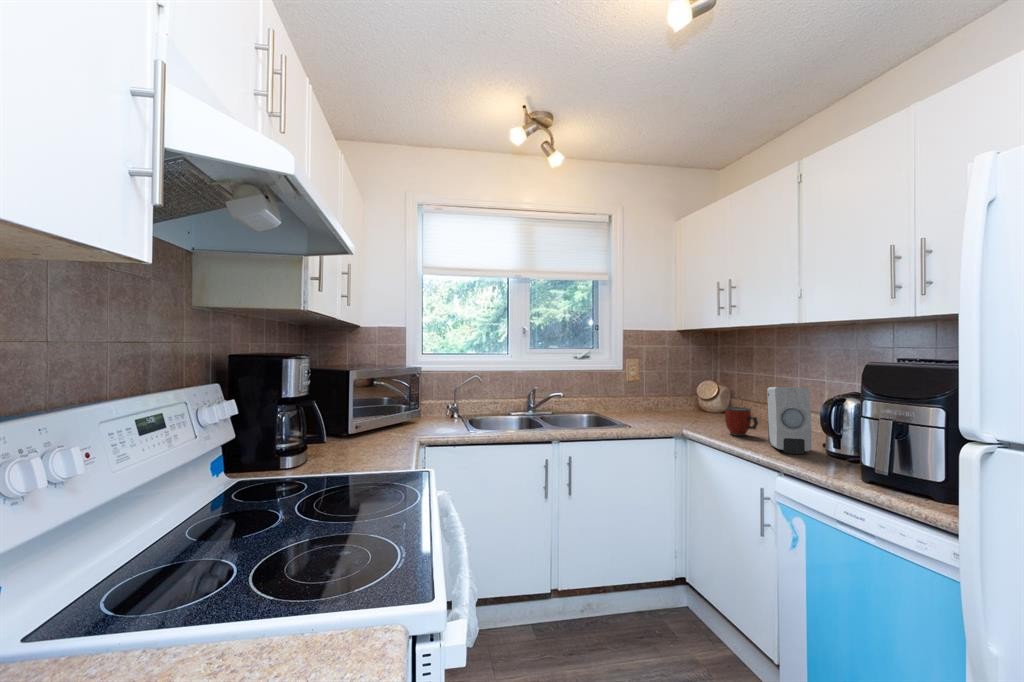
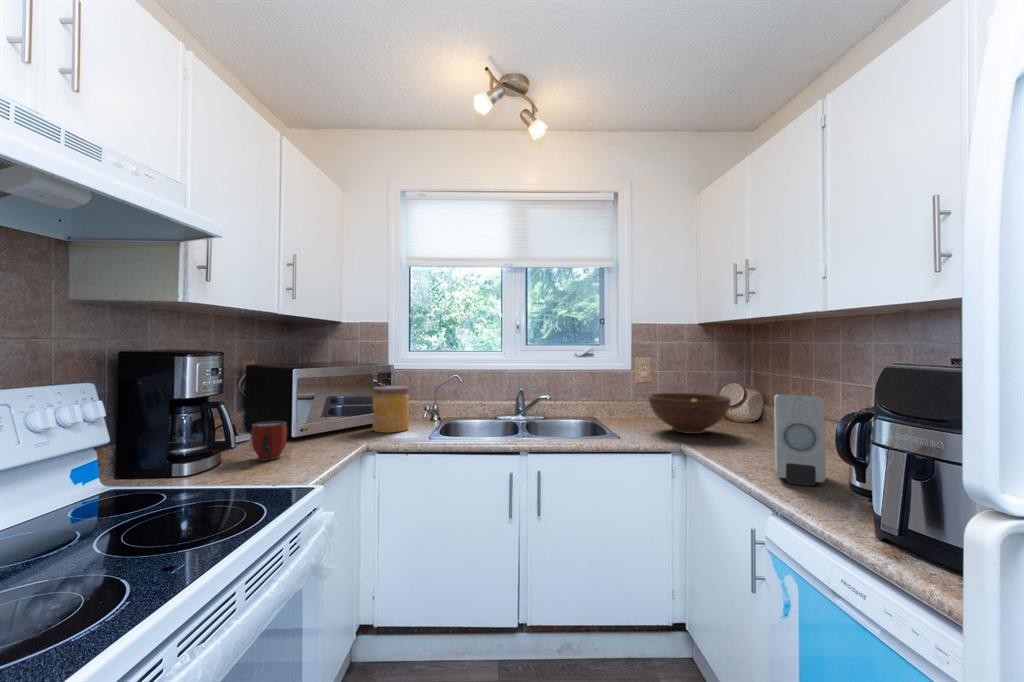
jar: none [407,387,440,430] -> present [373,386,409,433]
fruit bowl: none [647,389,715,422] -> present [649,393,731,434]
mug: present [725,407,758,436] -> present [251,421,287,461]

